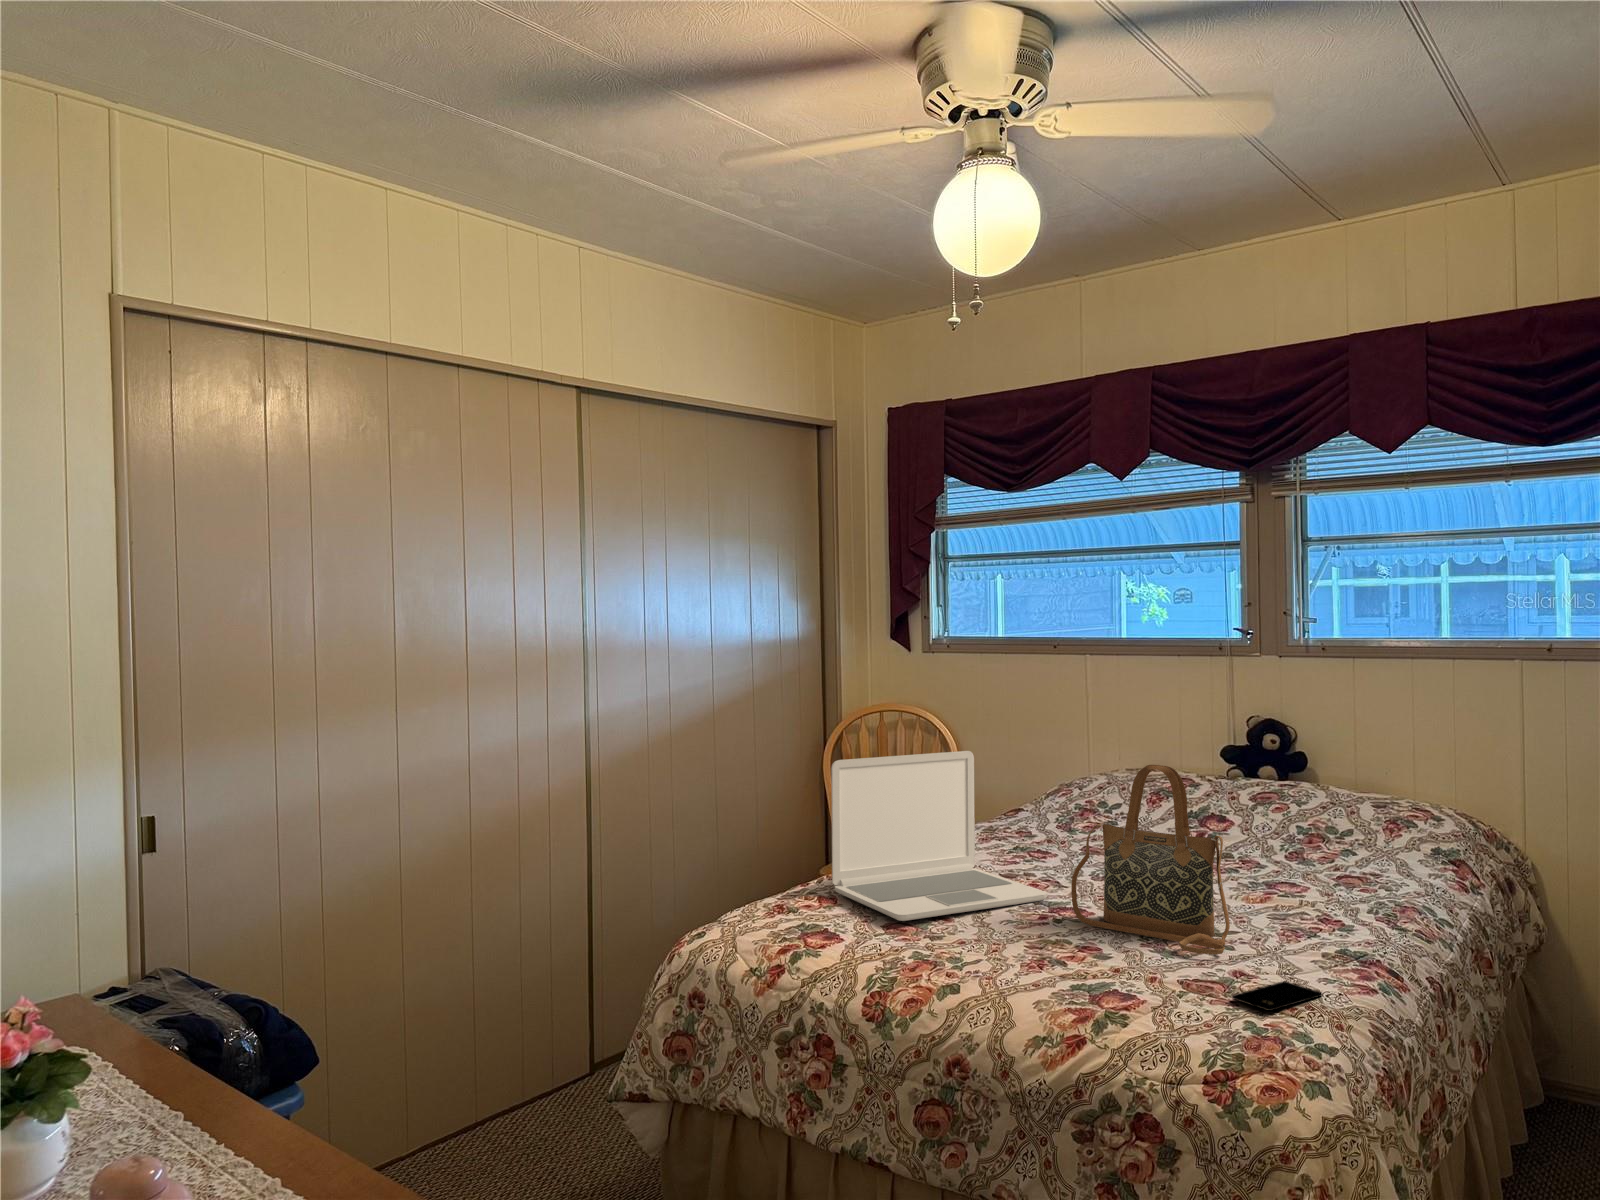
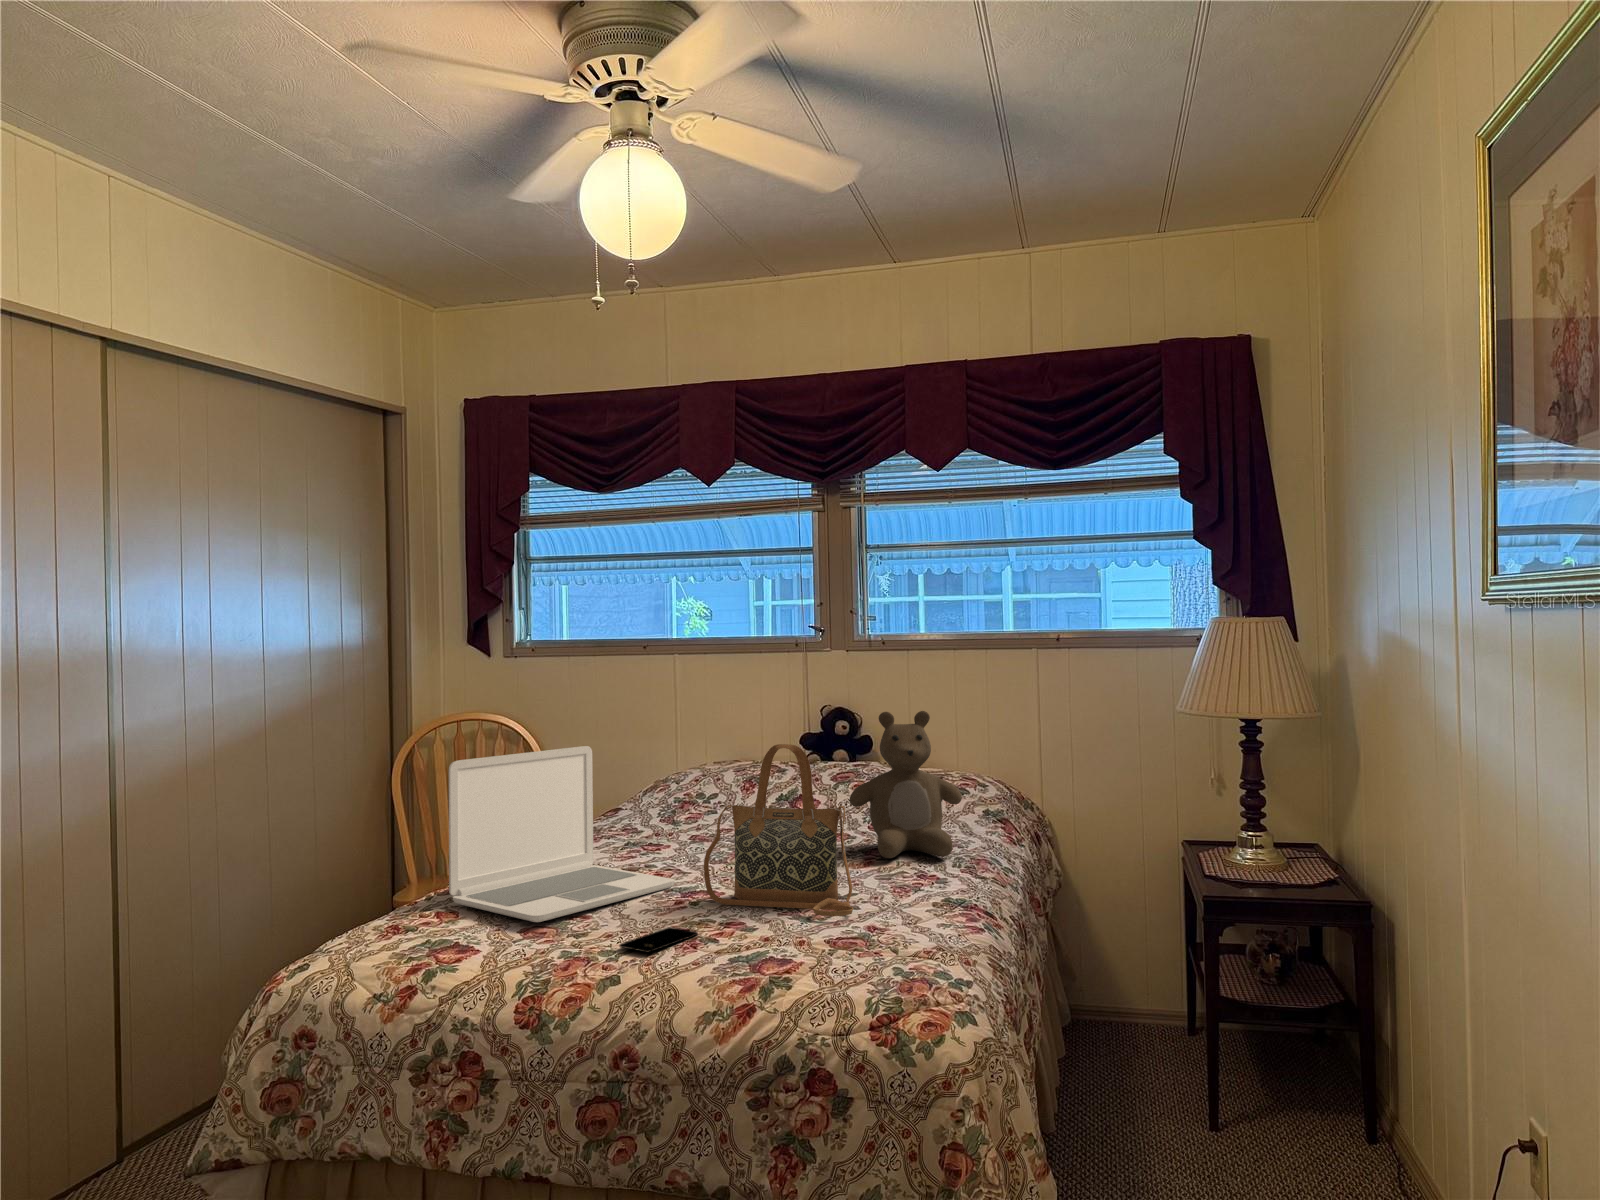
teddy bear: none [1252,731,1392,900] -> present [849,711,962,858]
smartphone: present [1232,981,1323,1011] -> present [619,927,698,952]

